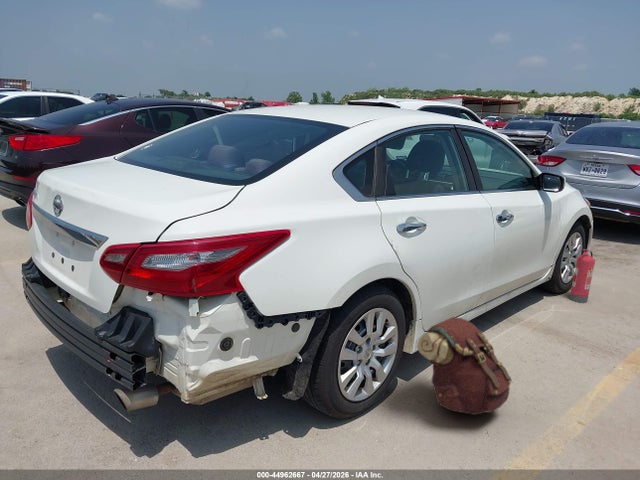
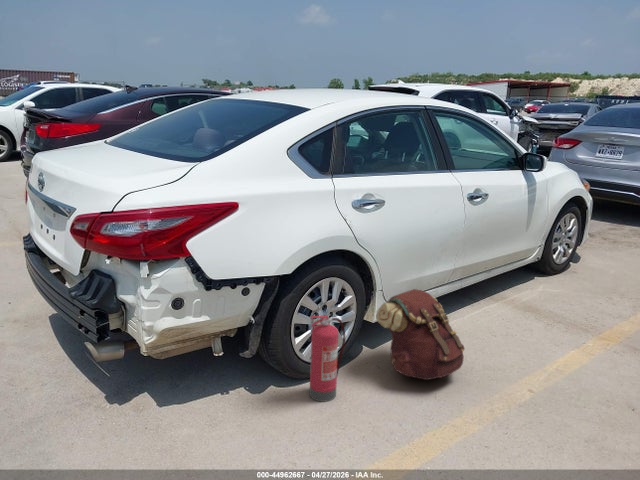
fire extinguisher: present [570,249,595,303] -> present [310,316,345,402]

